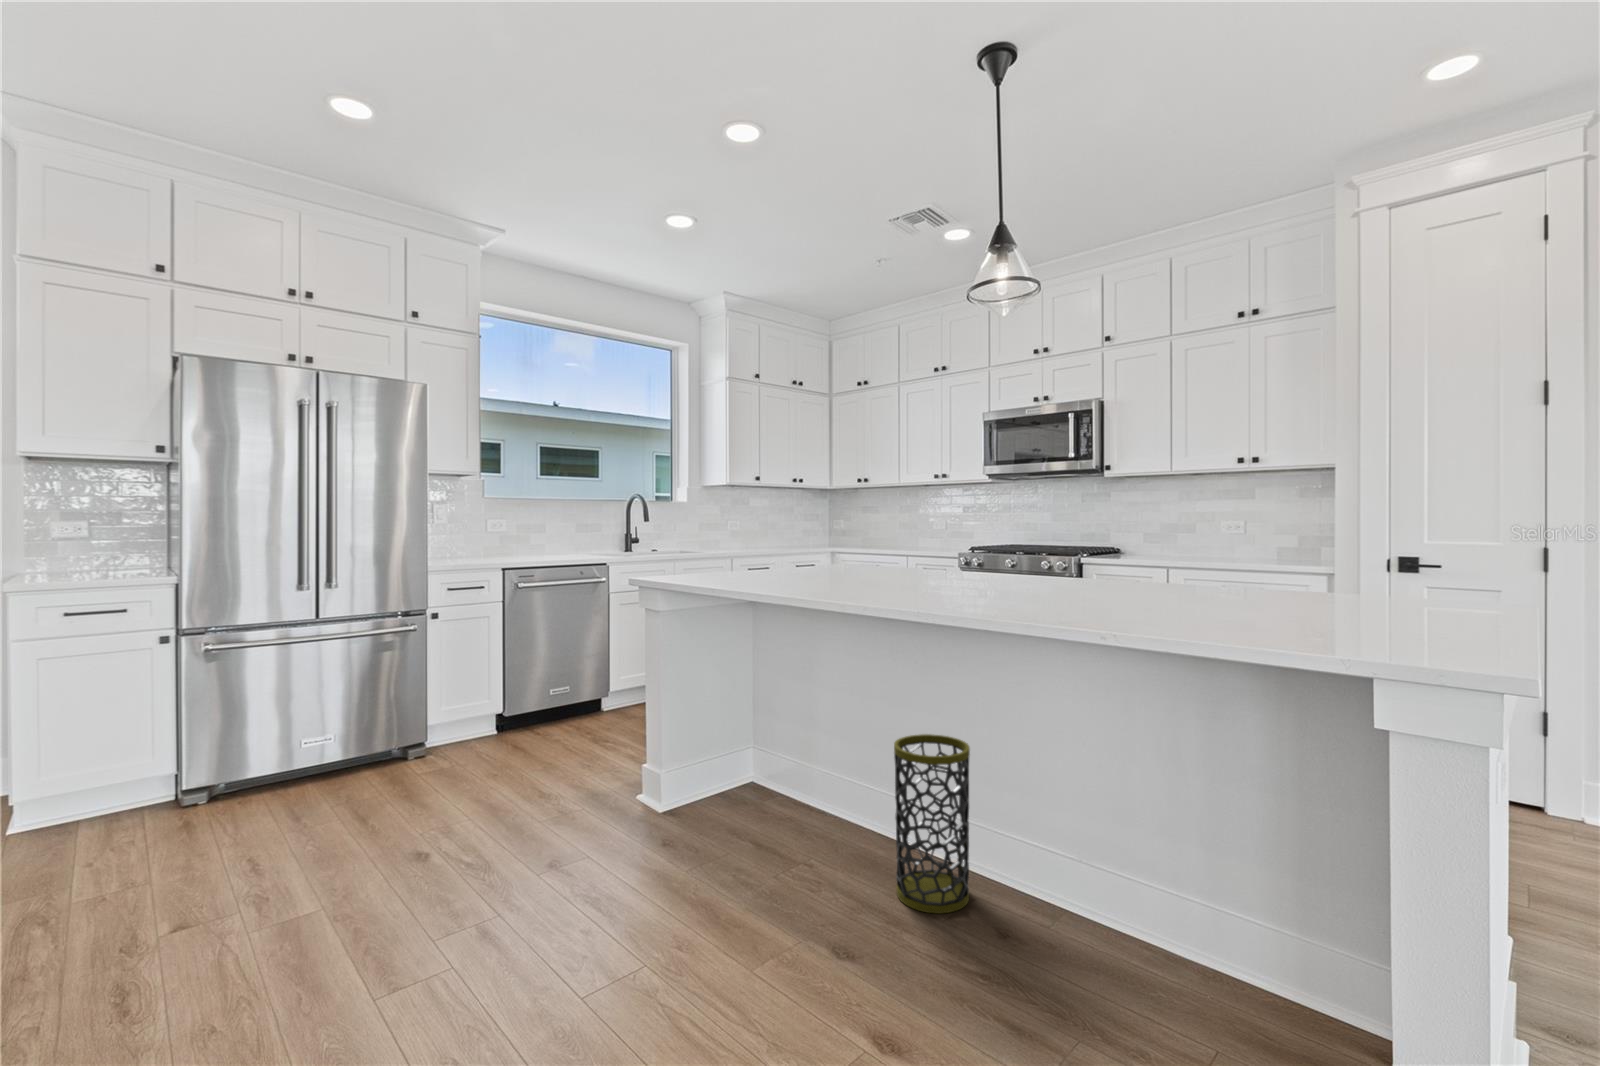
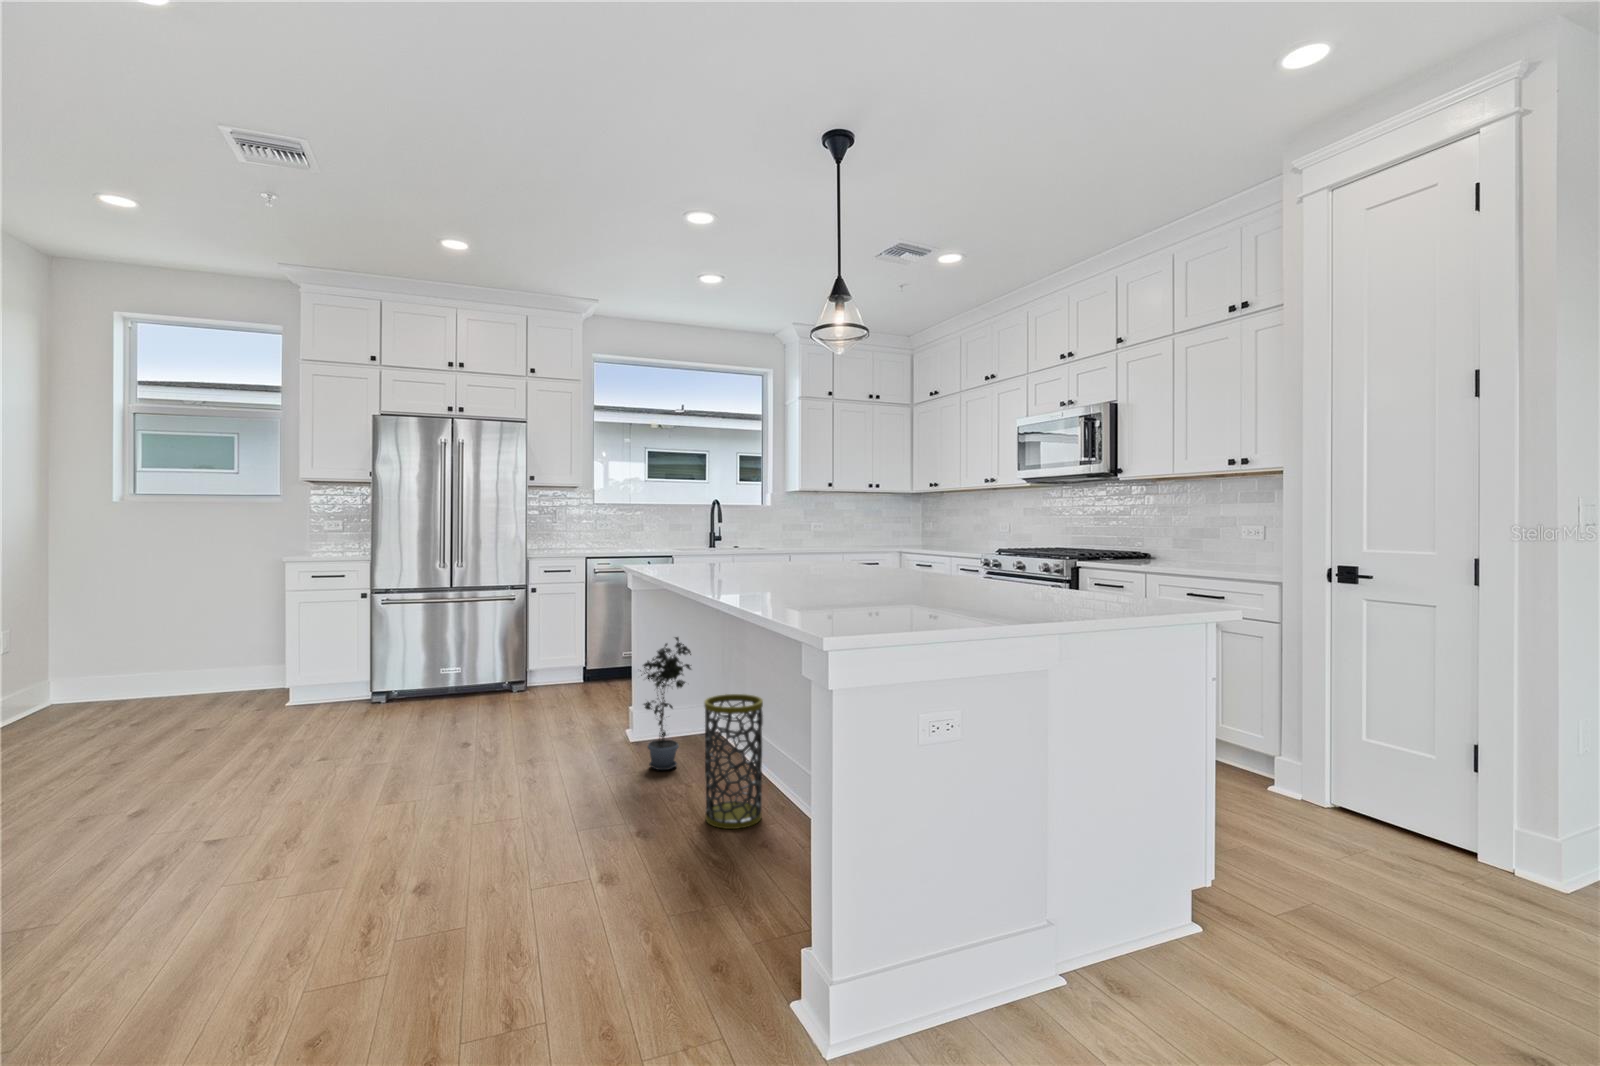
potted plant: none [719,666,799,842] -> present [640,637,691,770]

